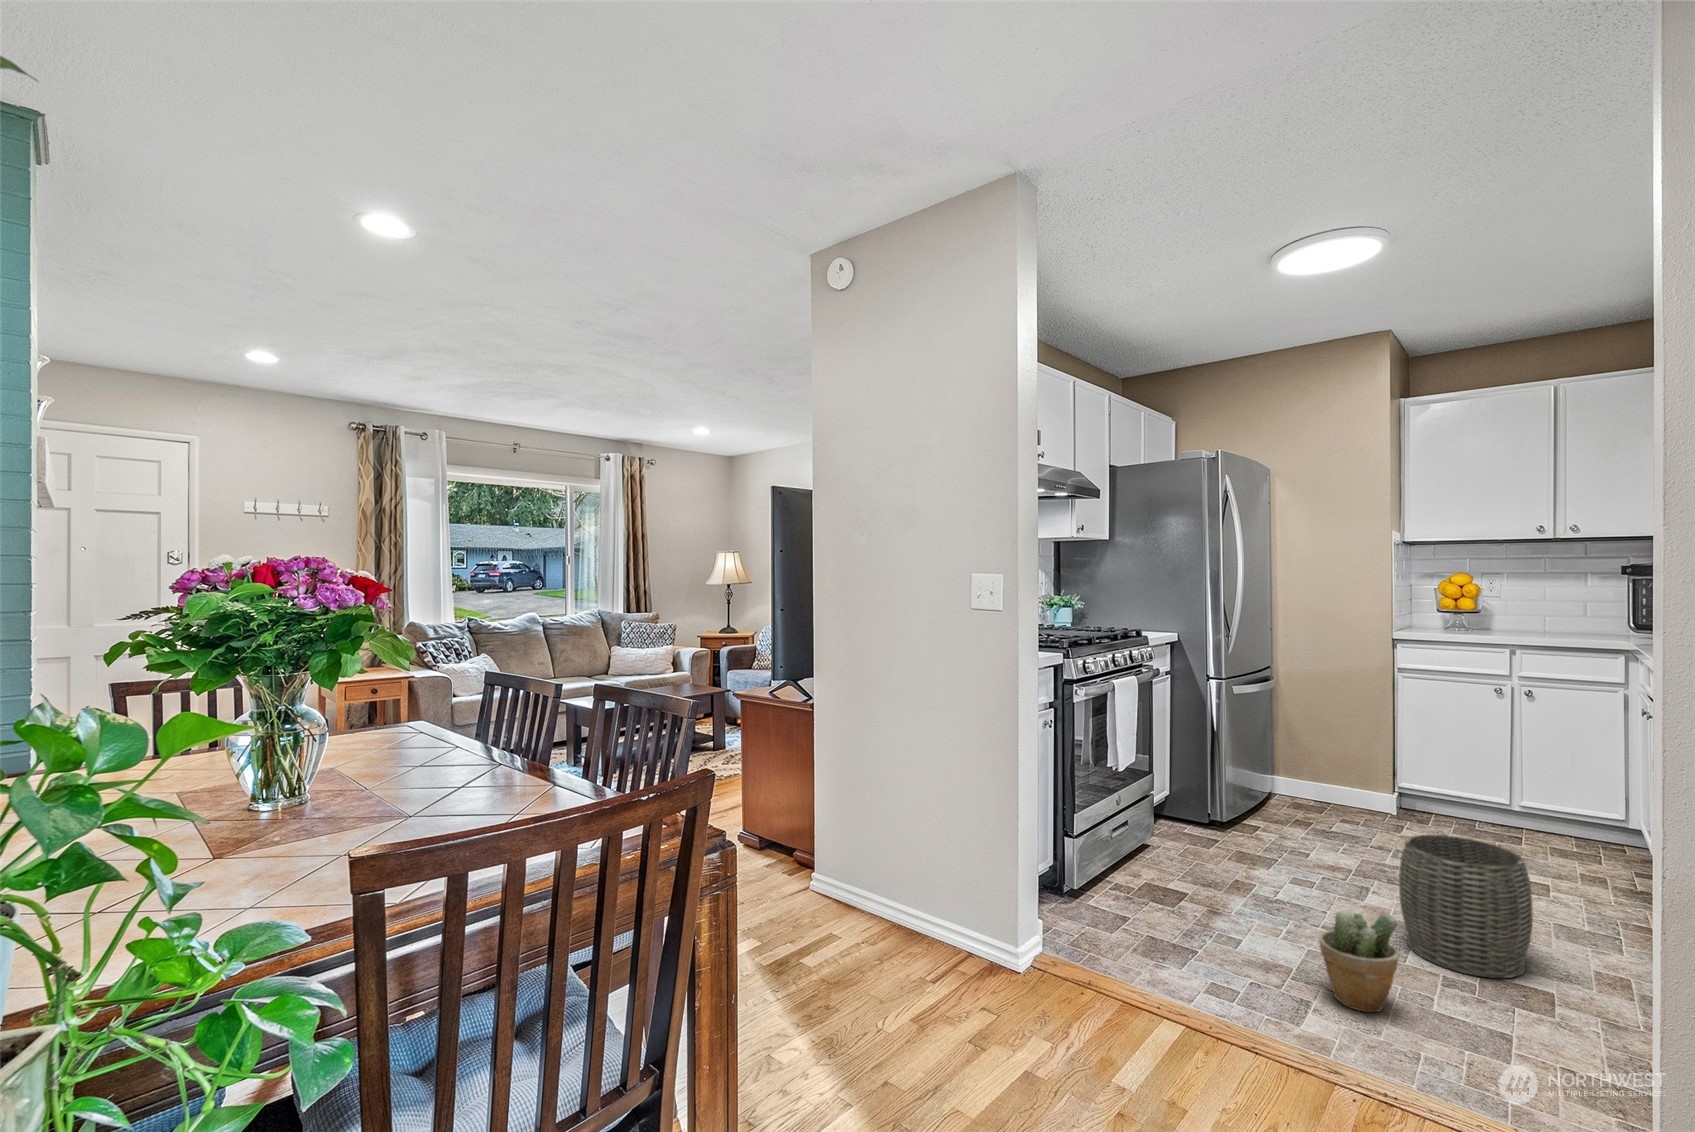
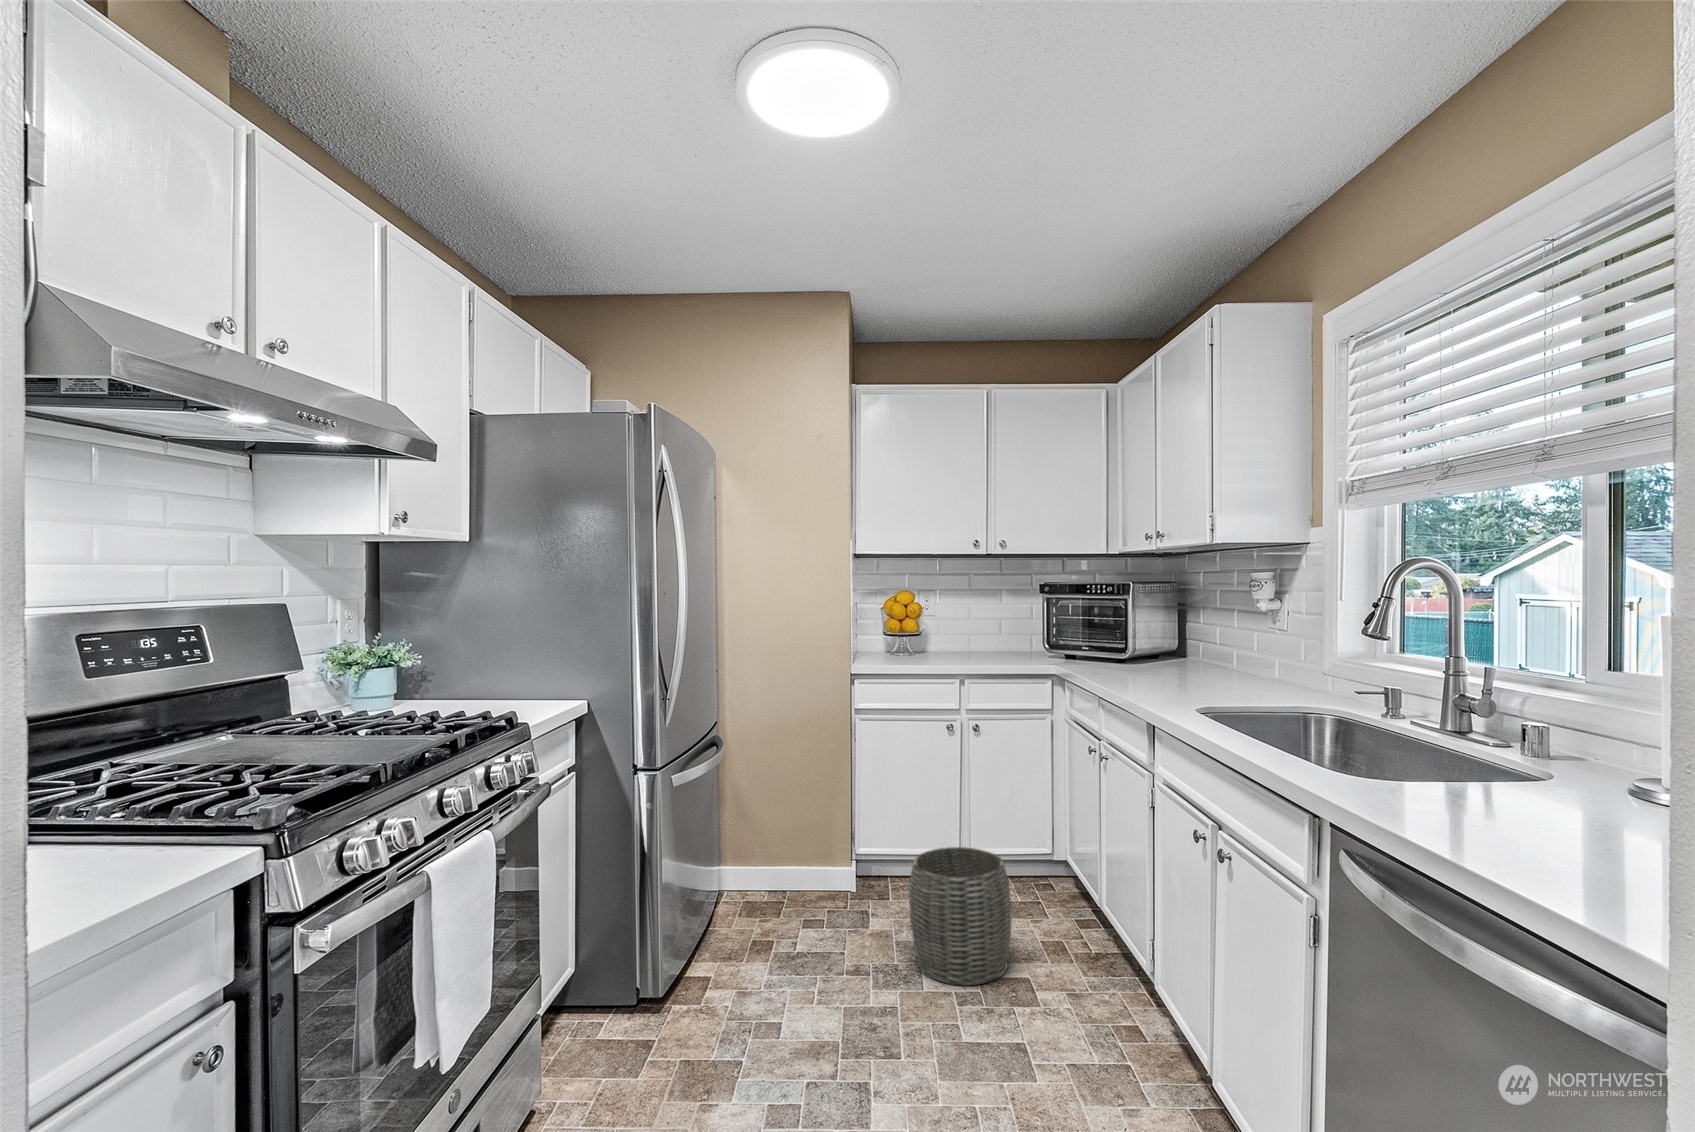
potted plant: present [1319,911,1399,1012] -> none [866,957,938,1074]

